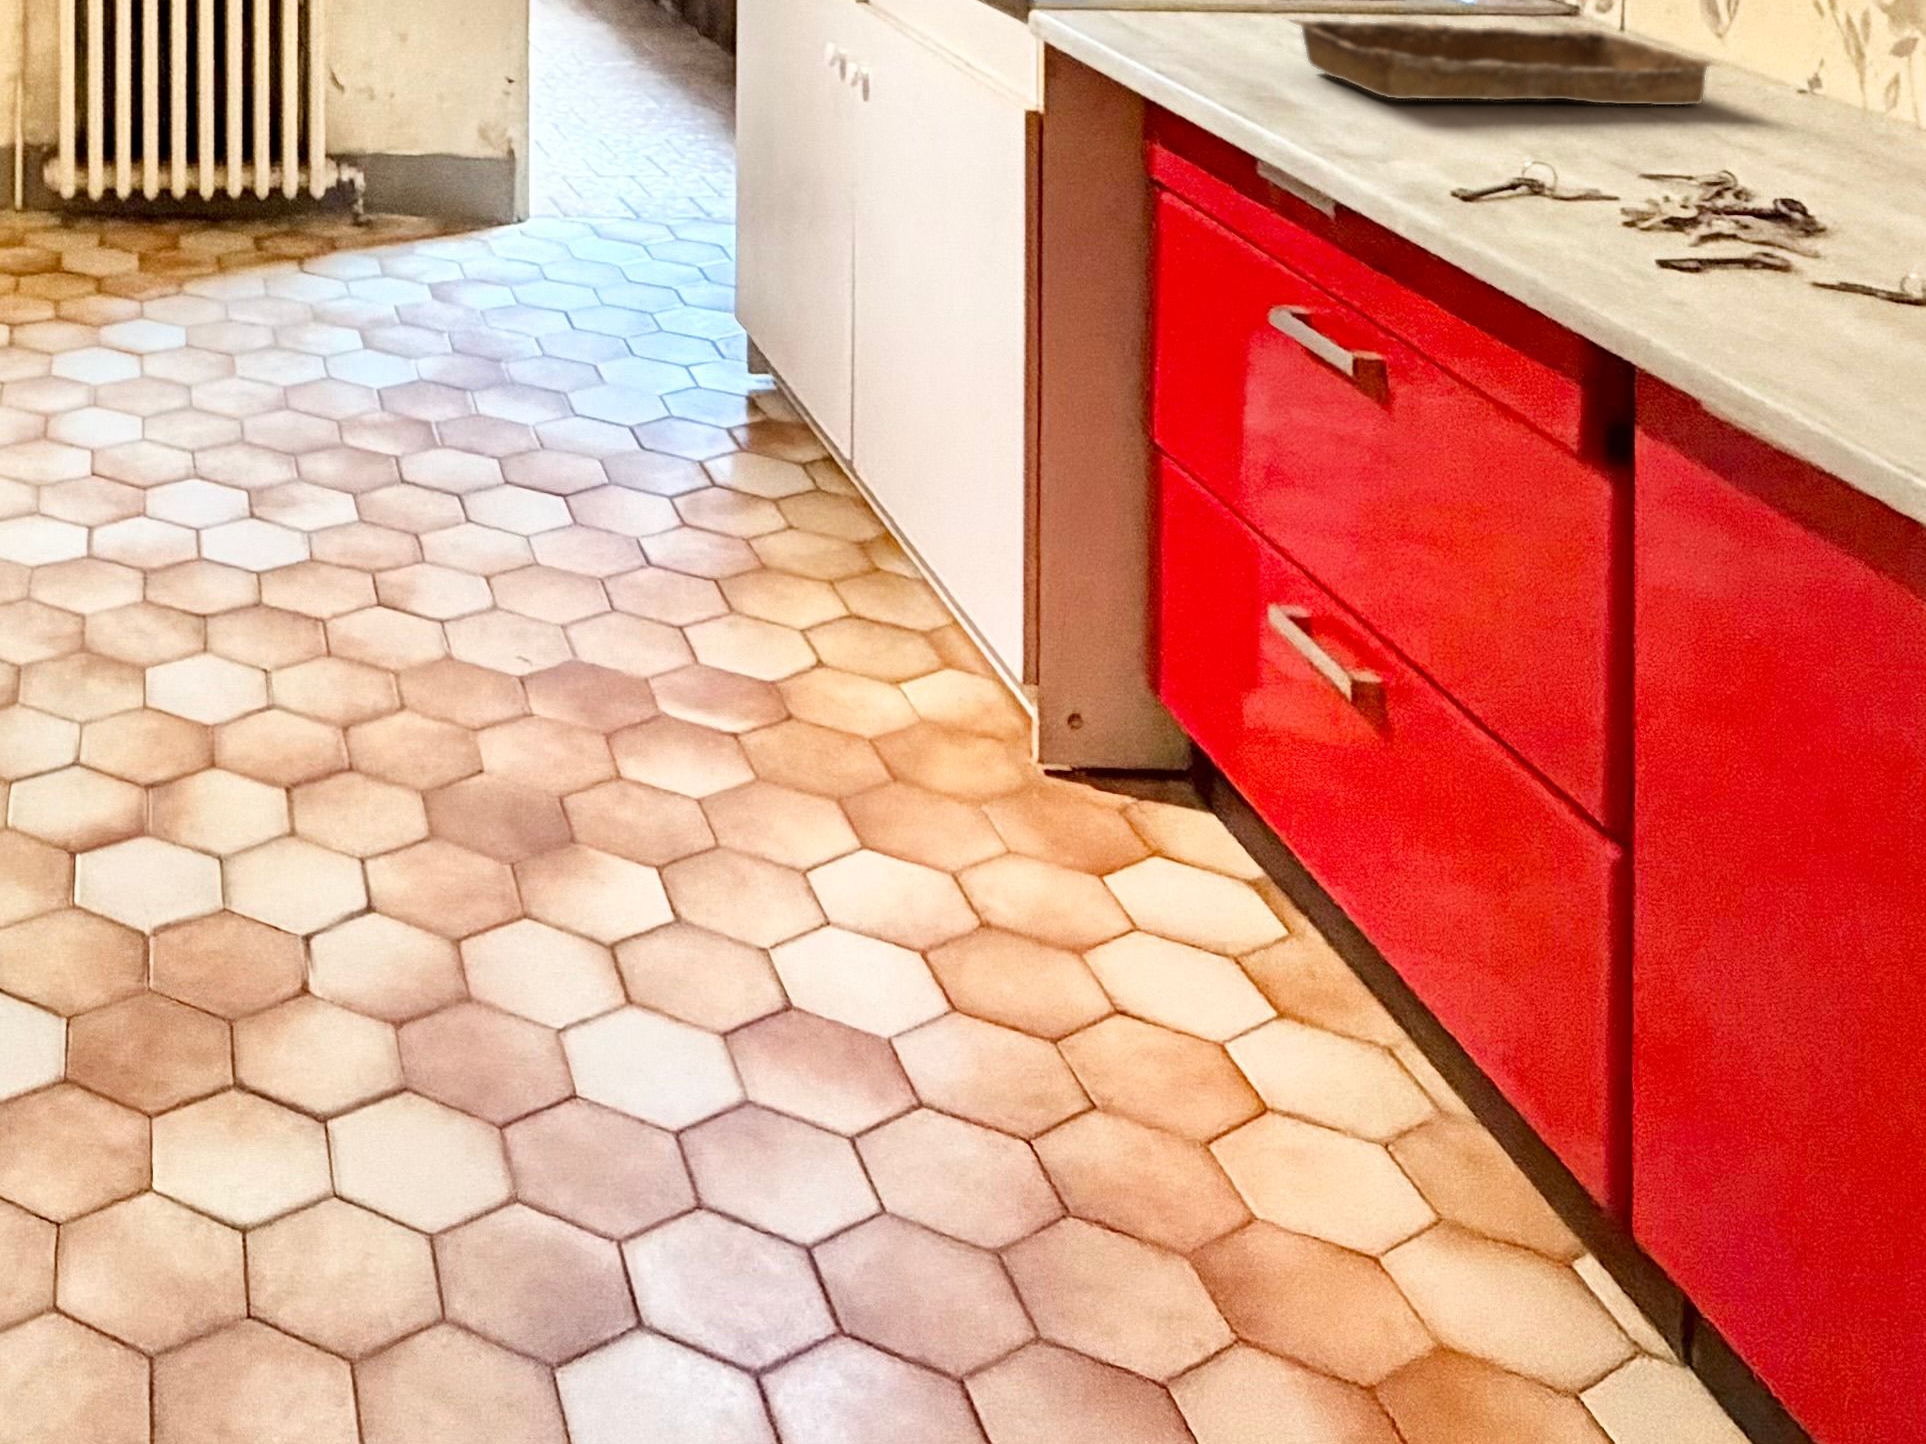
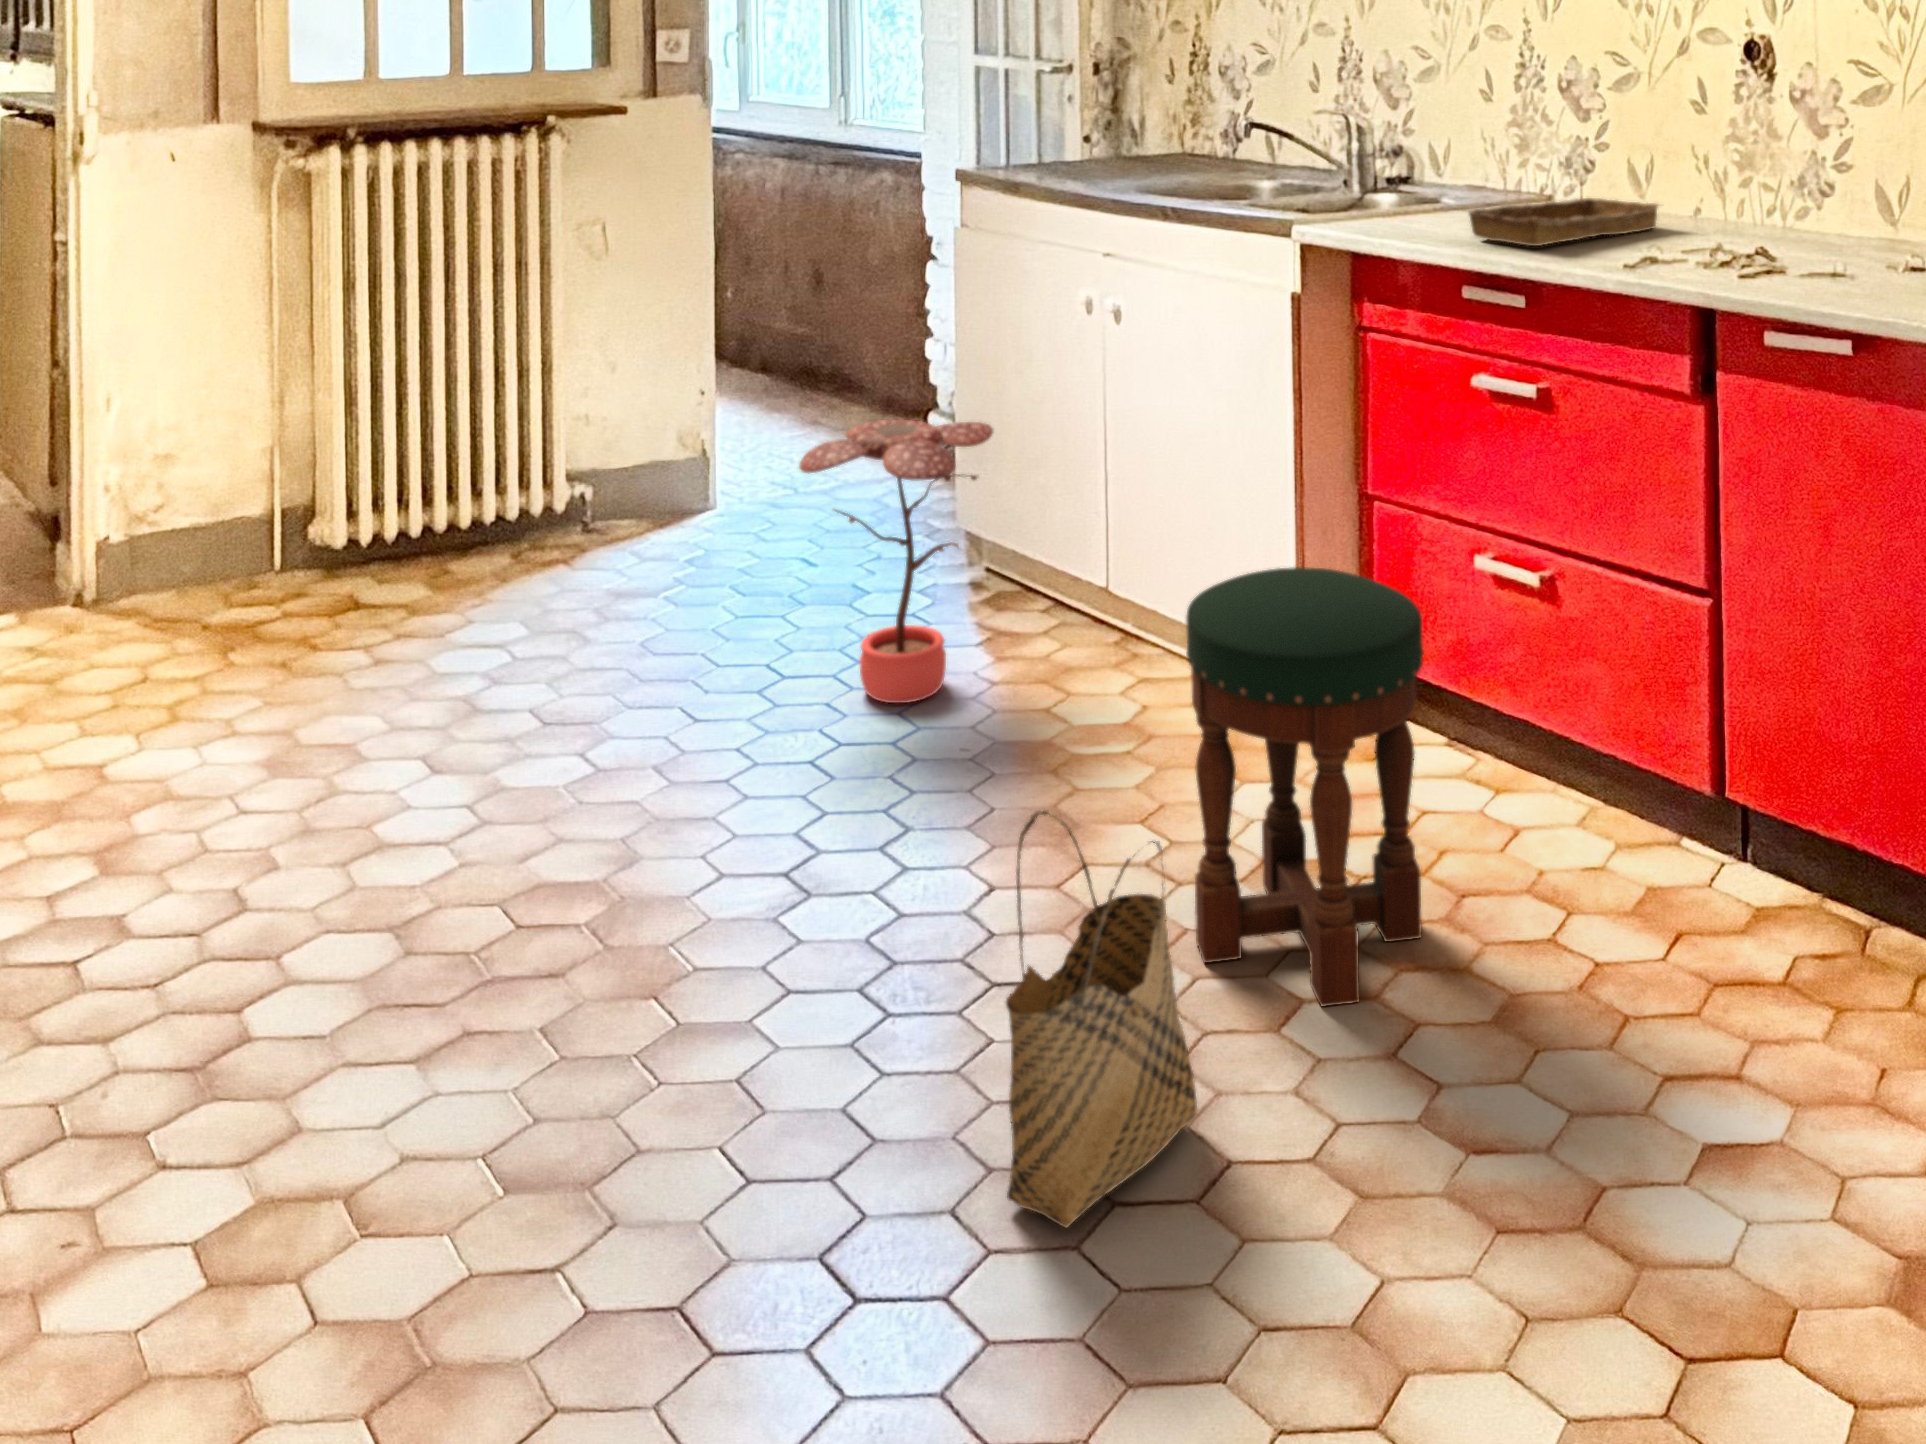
potted plant: none [395,169,661,540] -> present [799,420,993,703]
stool: none [609,500,980,1194] -> present [1186,567,1424,1006]
woven basket: none [112,728,429,1292] -> present [1006,810,1198,1227]

